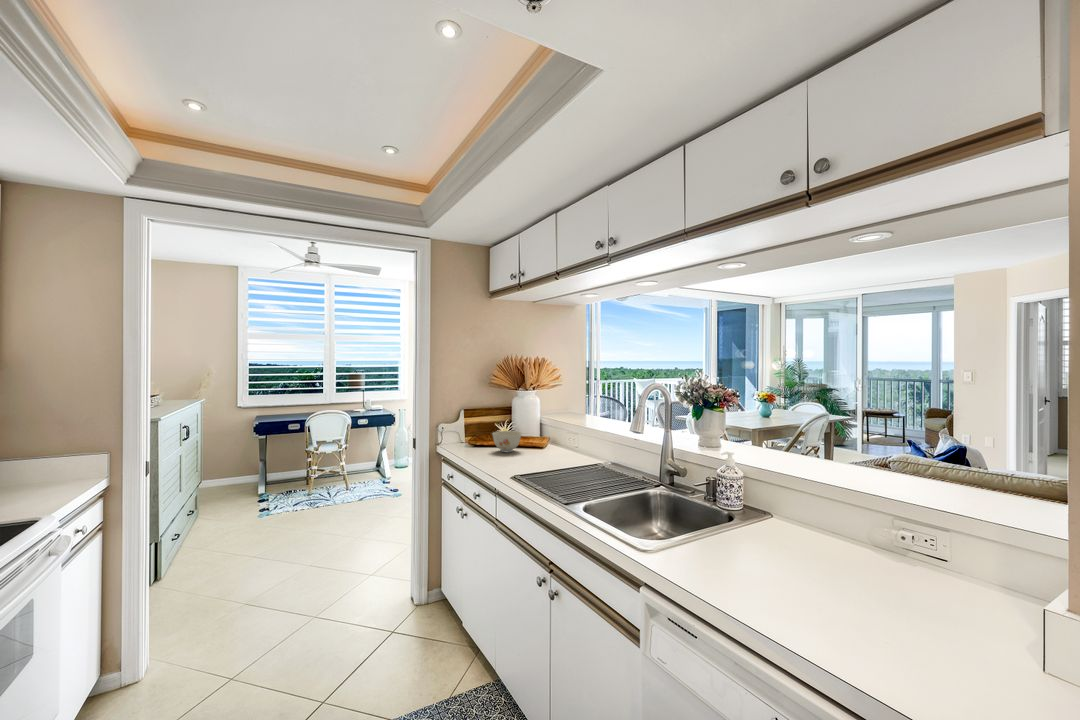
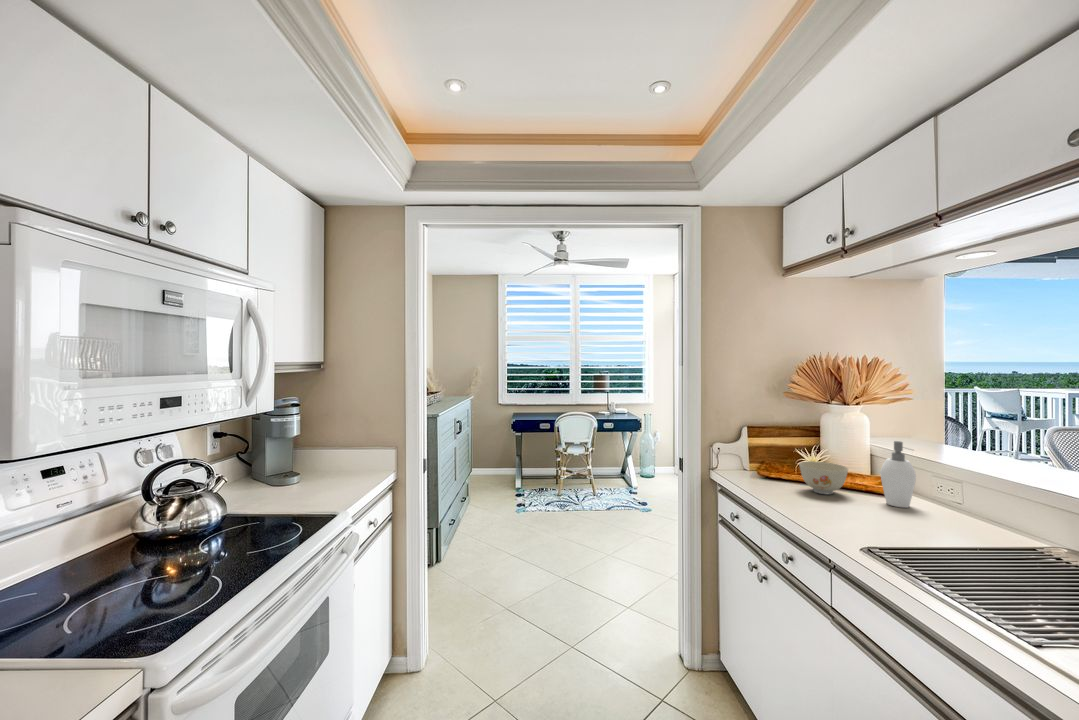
soap dispenser: none [538,412,556,455] -> present [880,441,916,507]

